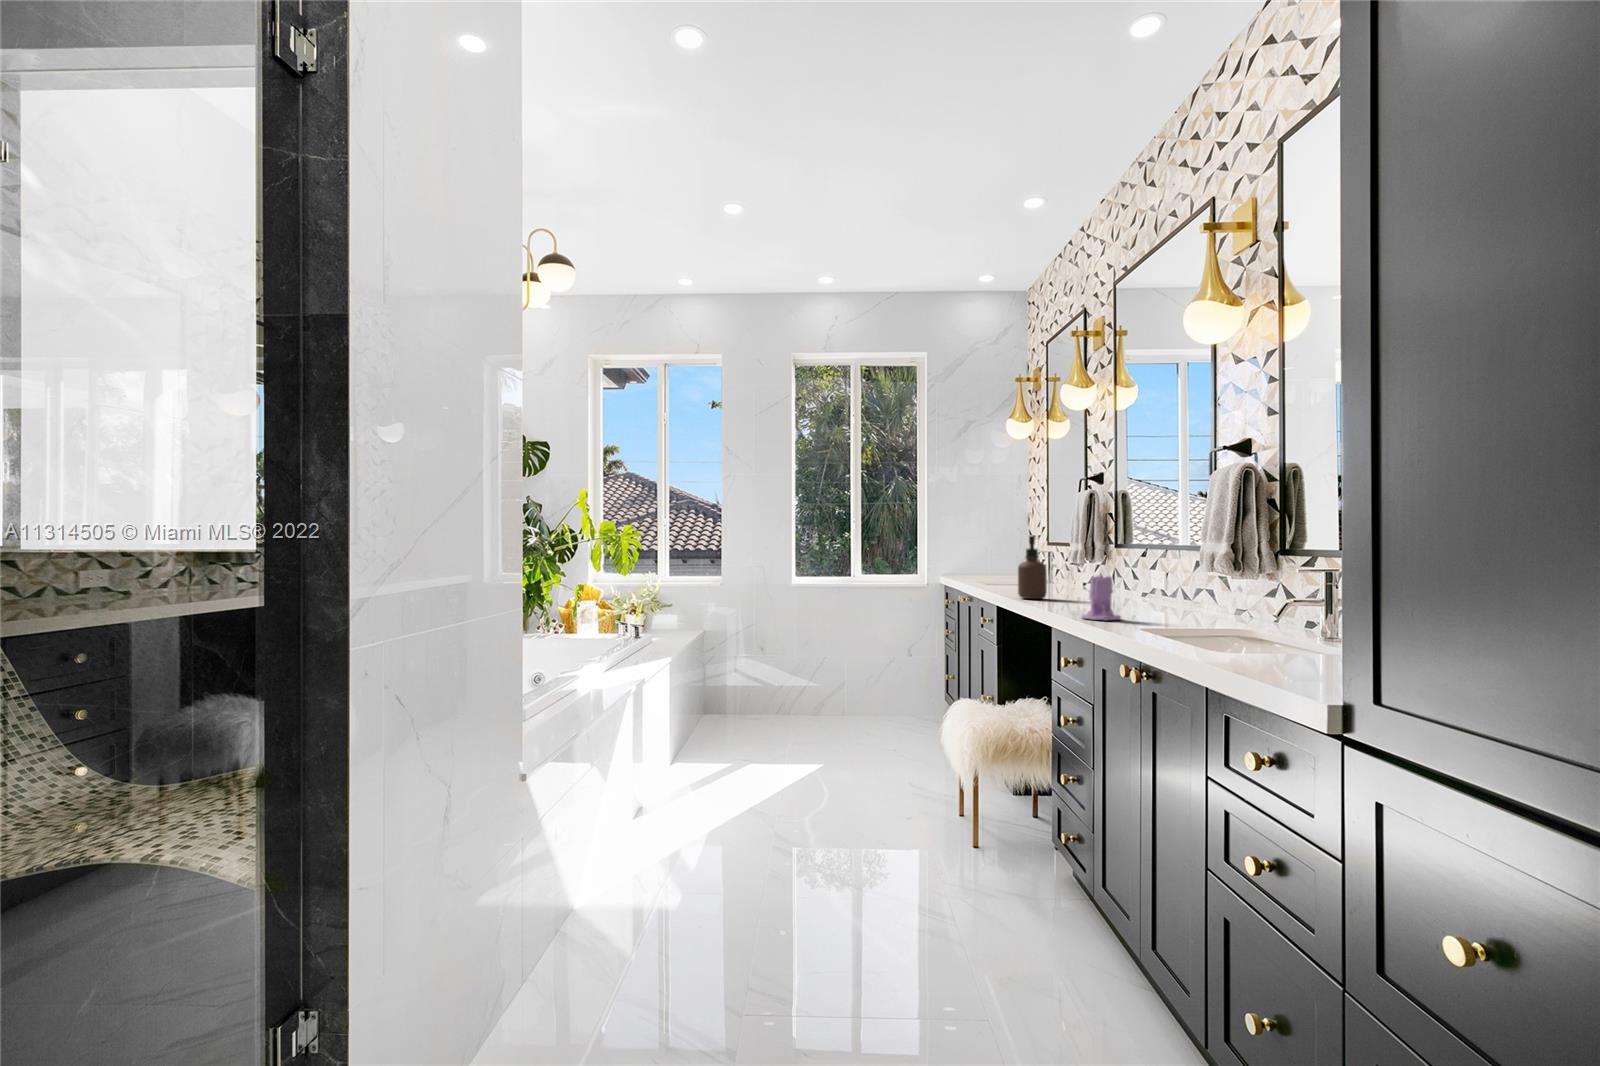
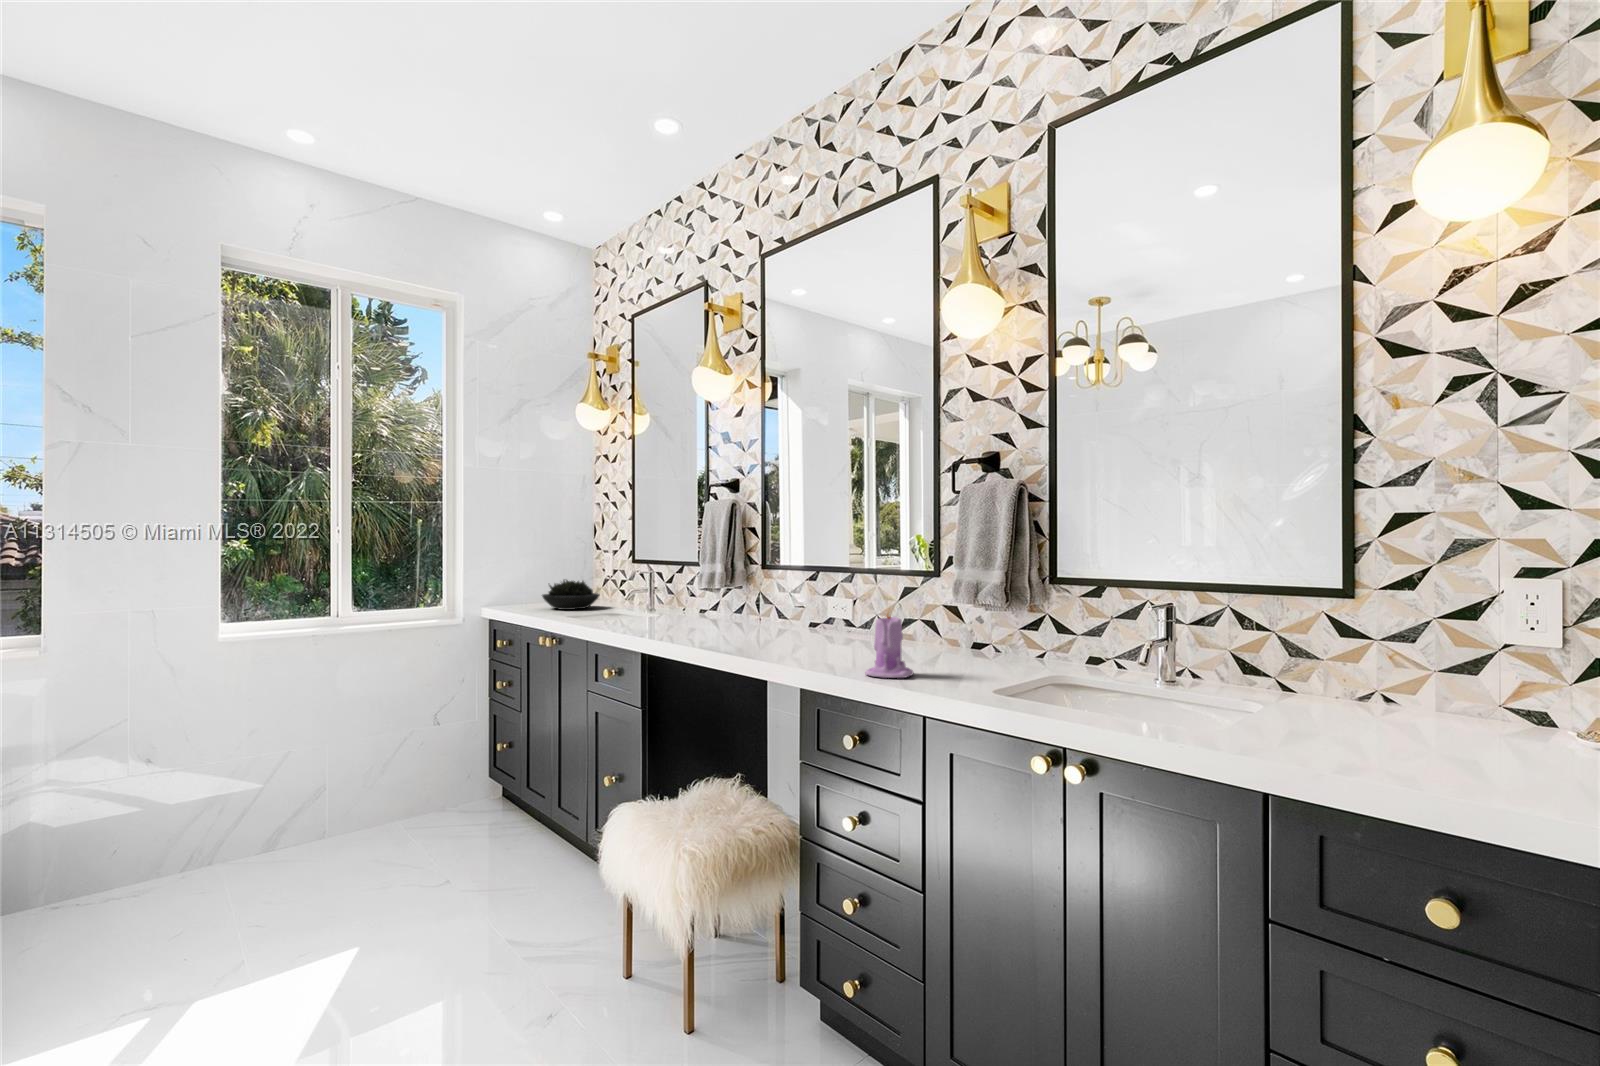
soap dispenser: present [1018,536,1047,599] -> none [690,558,727,643]
succulent plant: none [973,557,1018,580] -> present [542,580,599,610]

